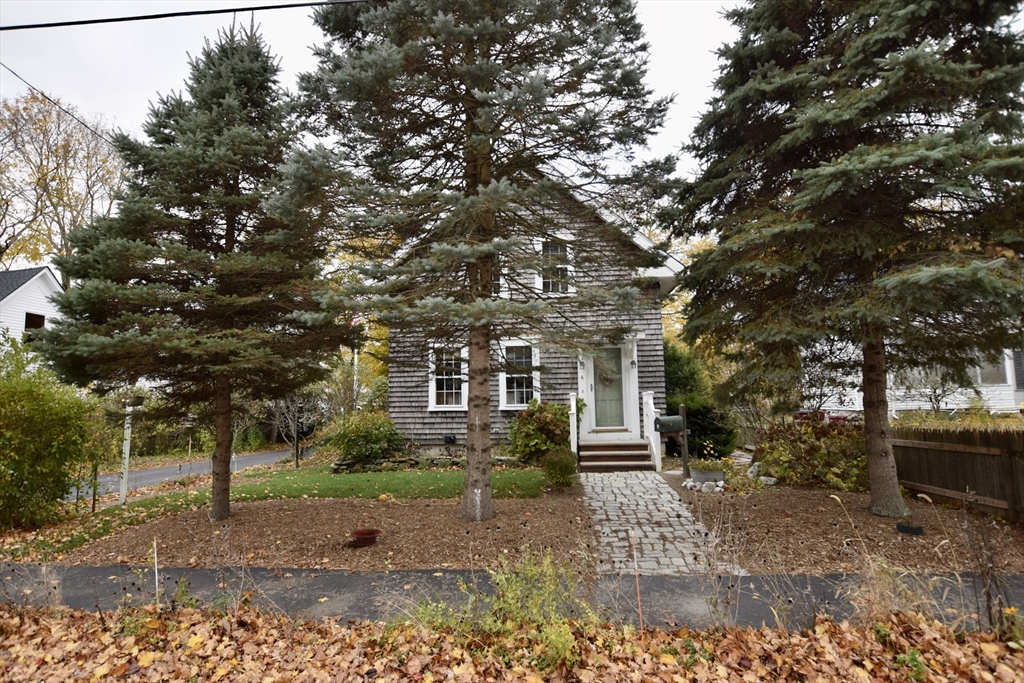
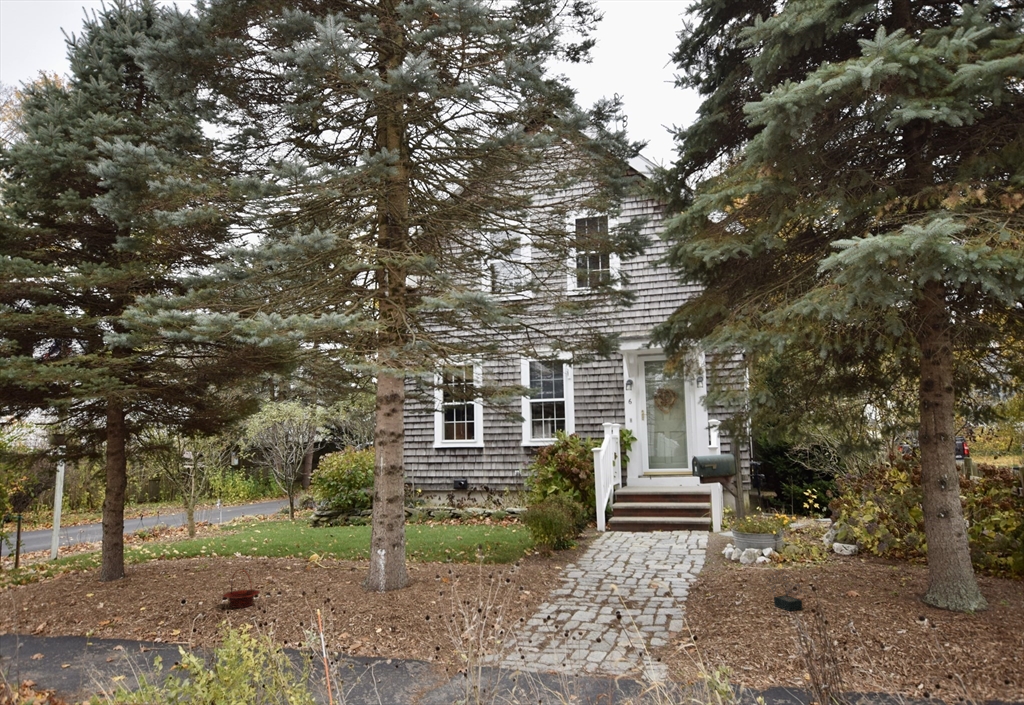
decorative plant: present [890,503,925,535] -> present [767,571,805,611]

